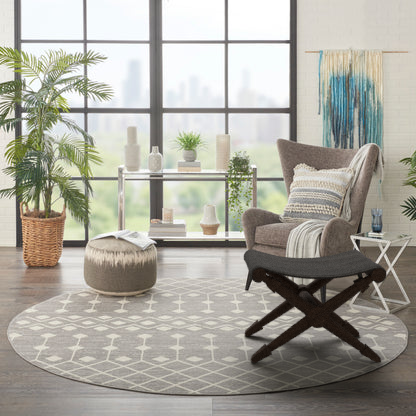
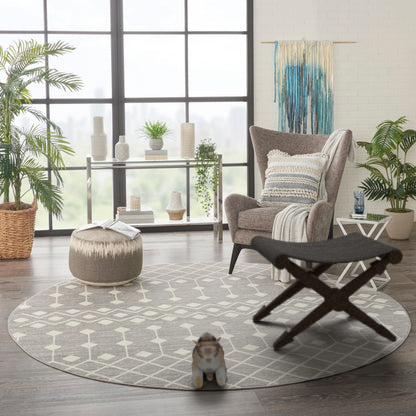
plush toy: none [151,337,194,392] -> present [192,332,227,388]

